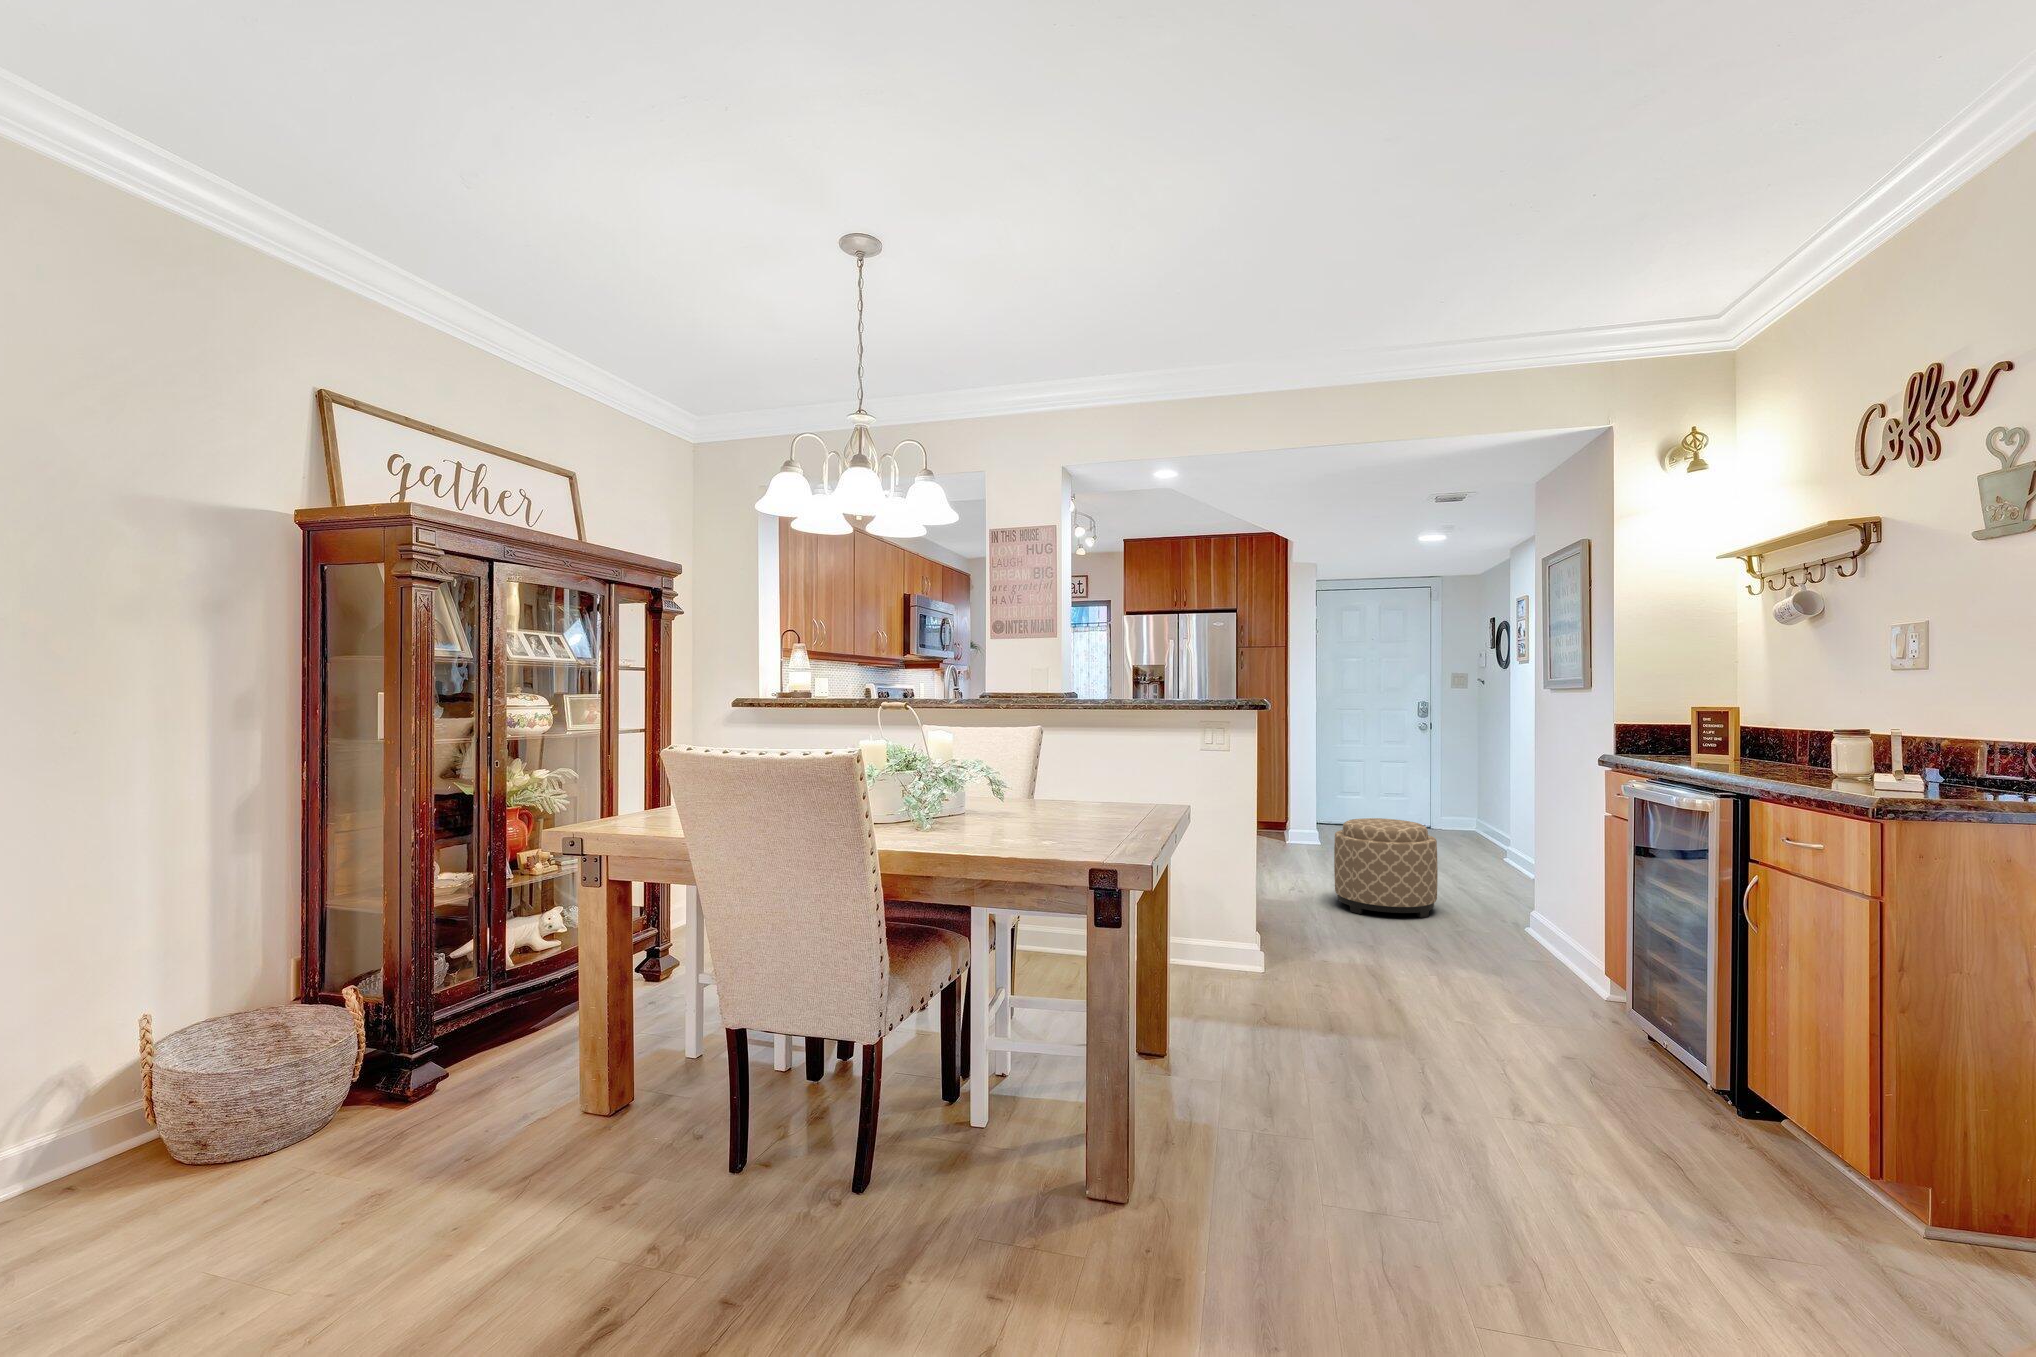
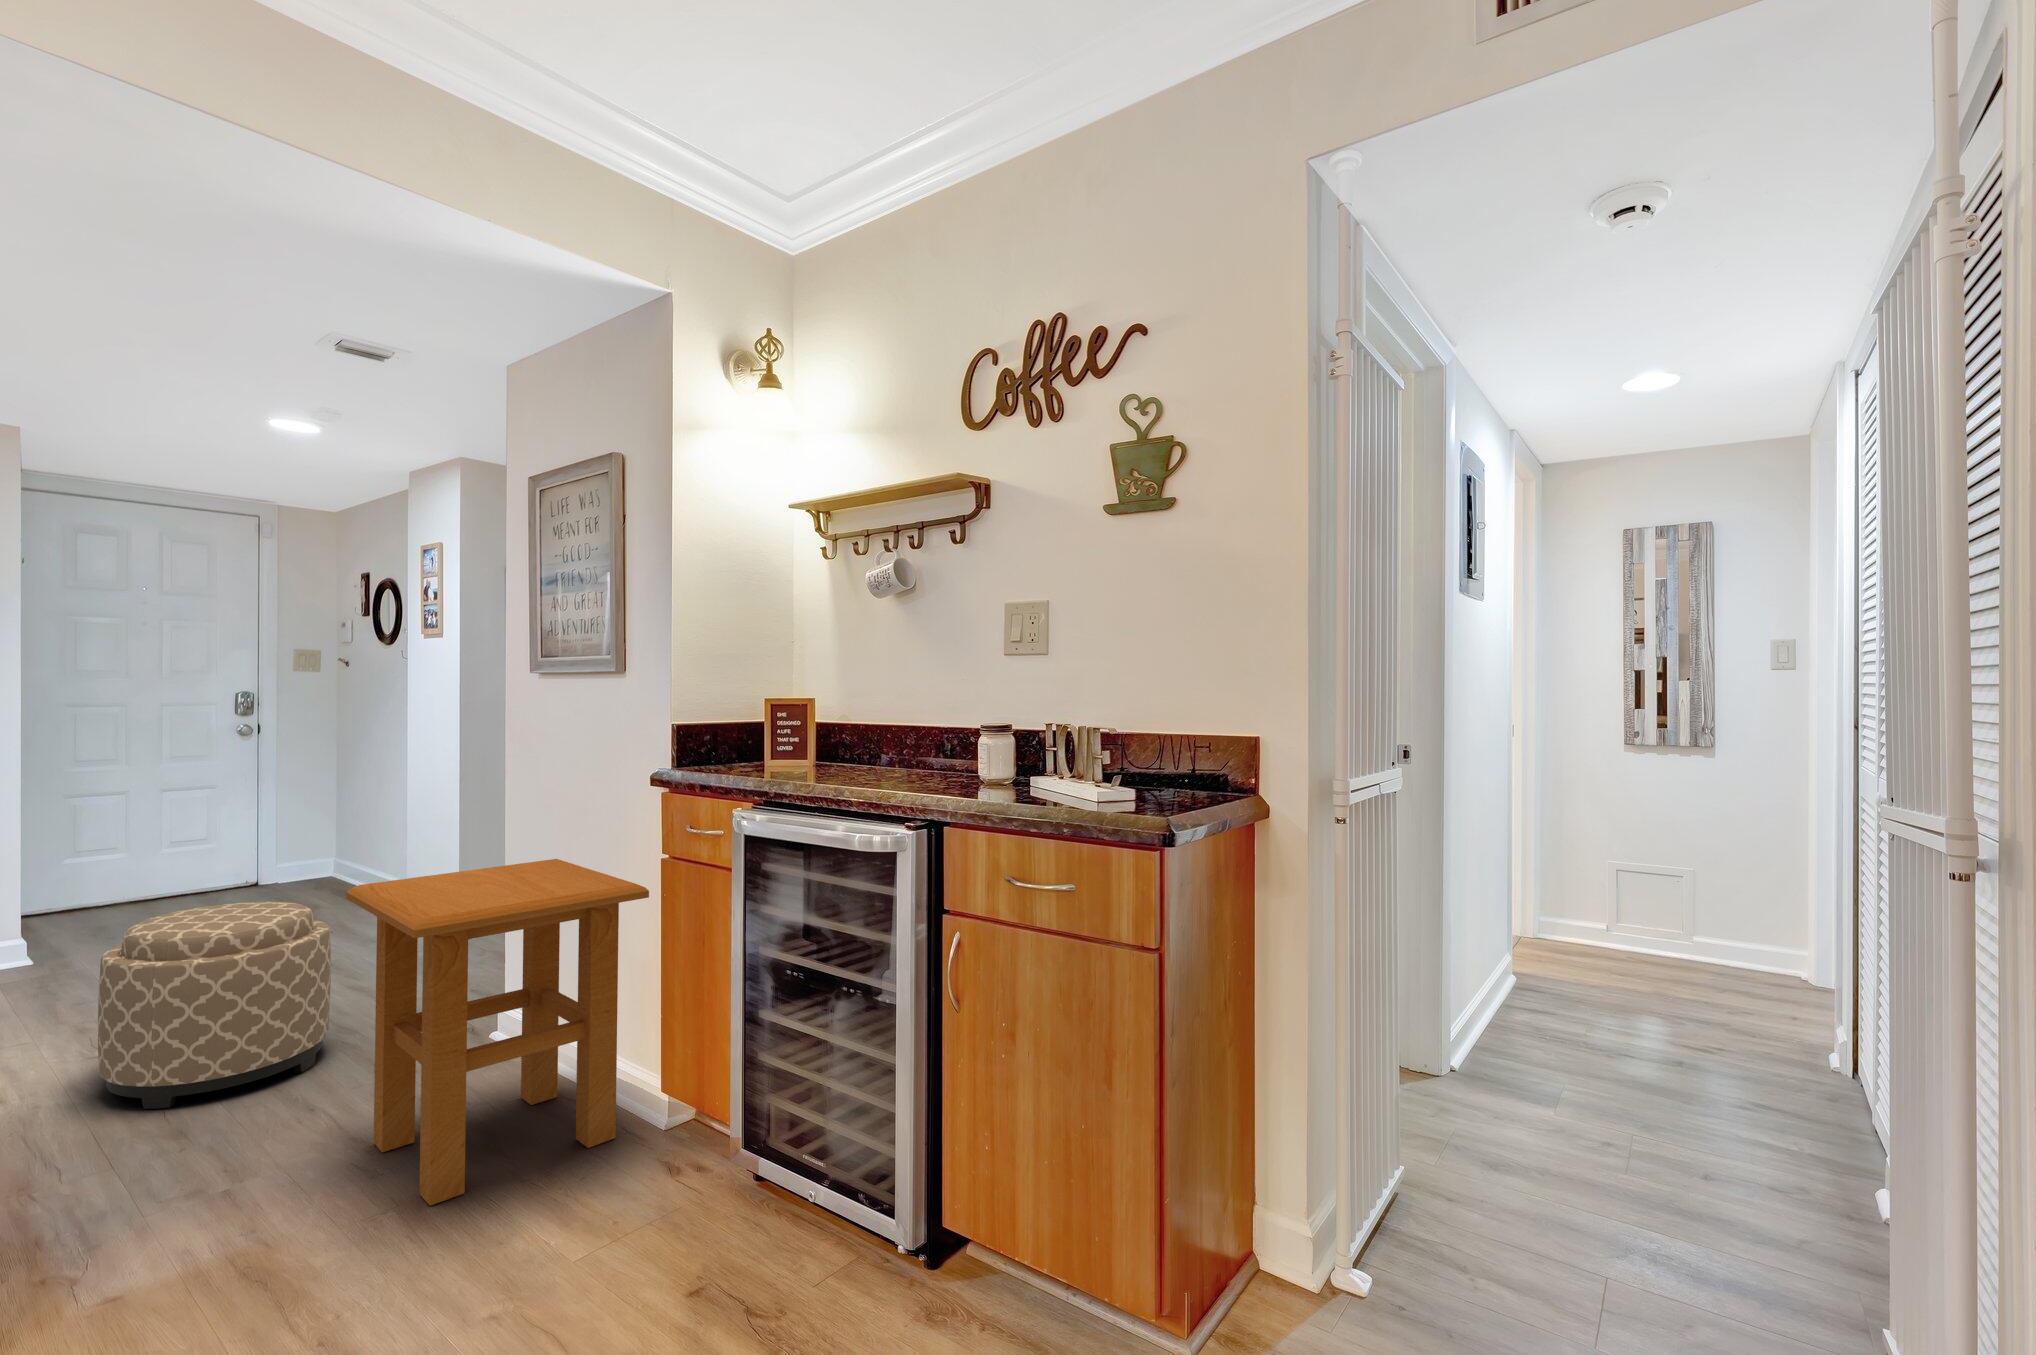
side table: none [1427,808,1595,995] -> present [346,859,649,1206]

